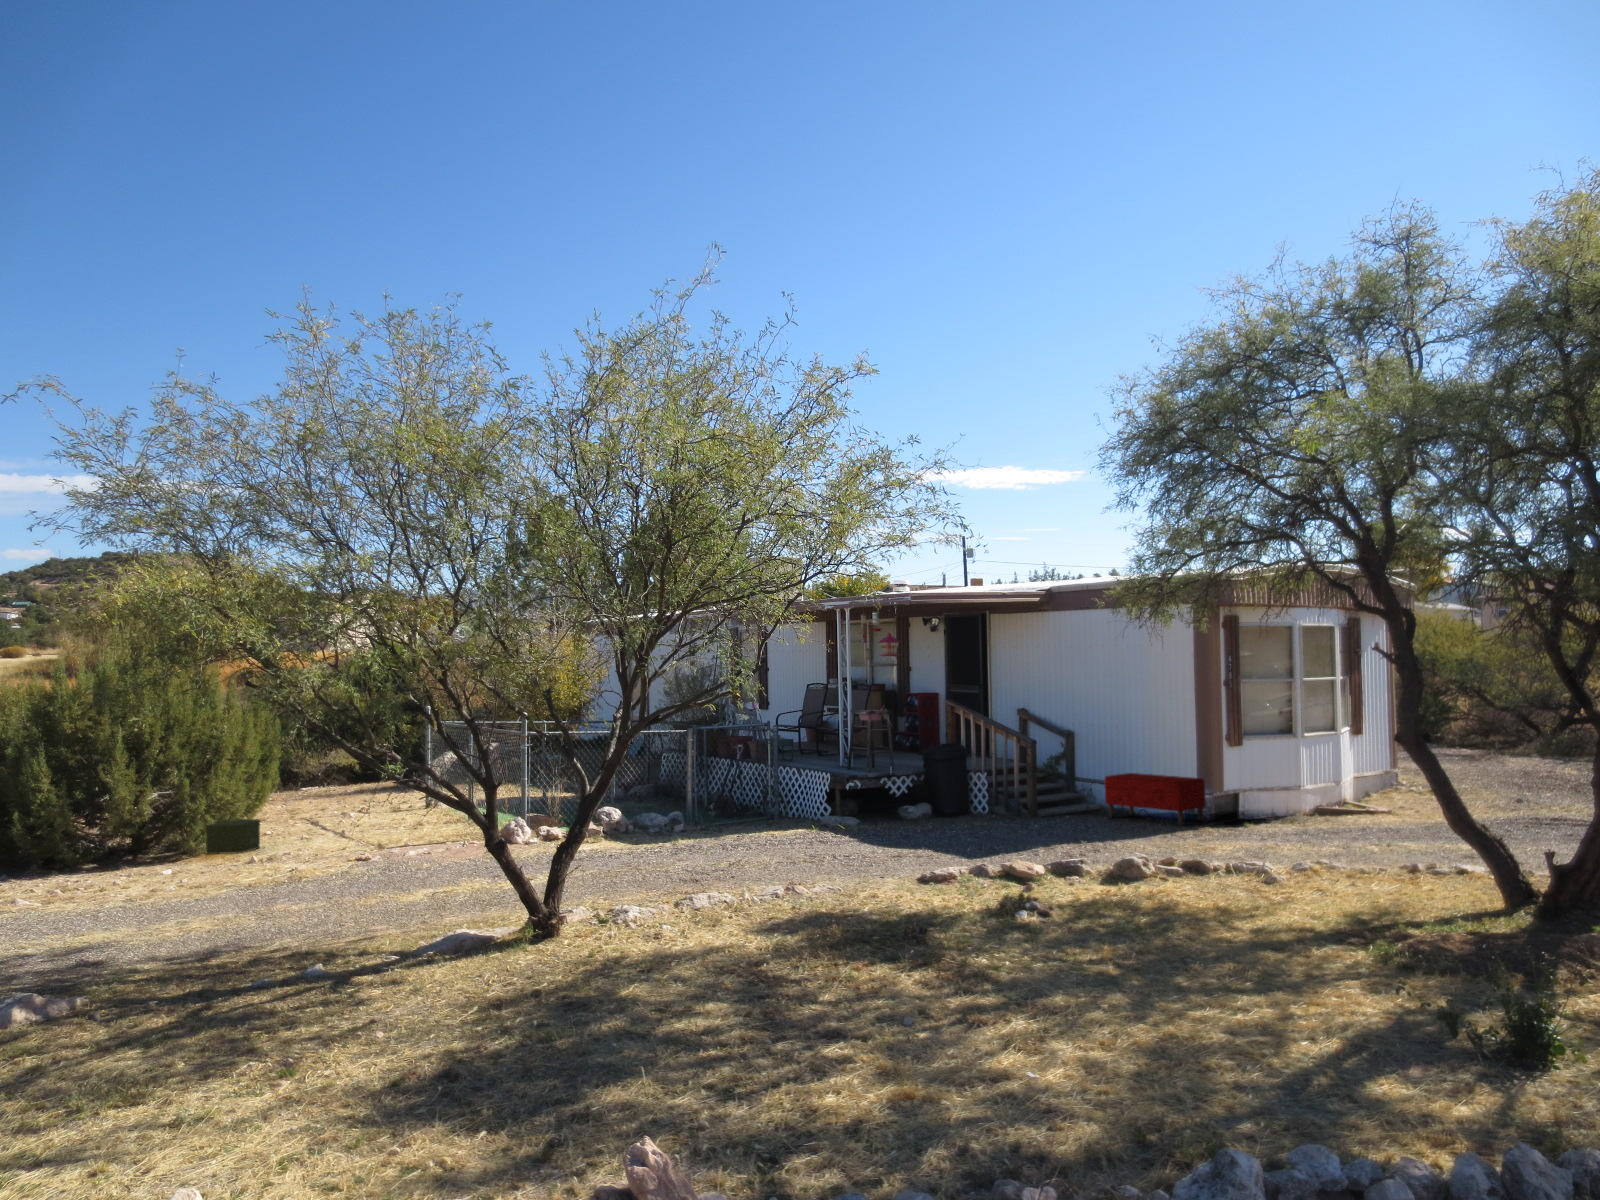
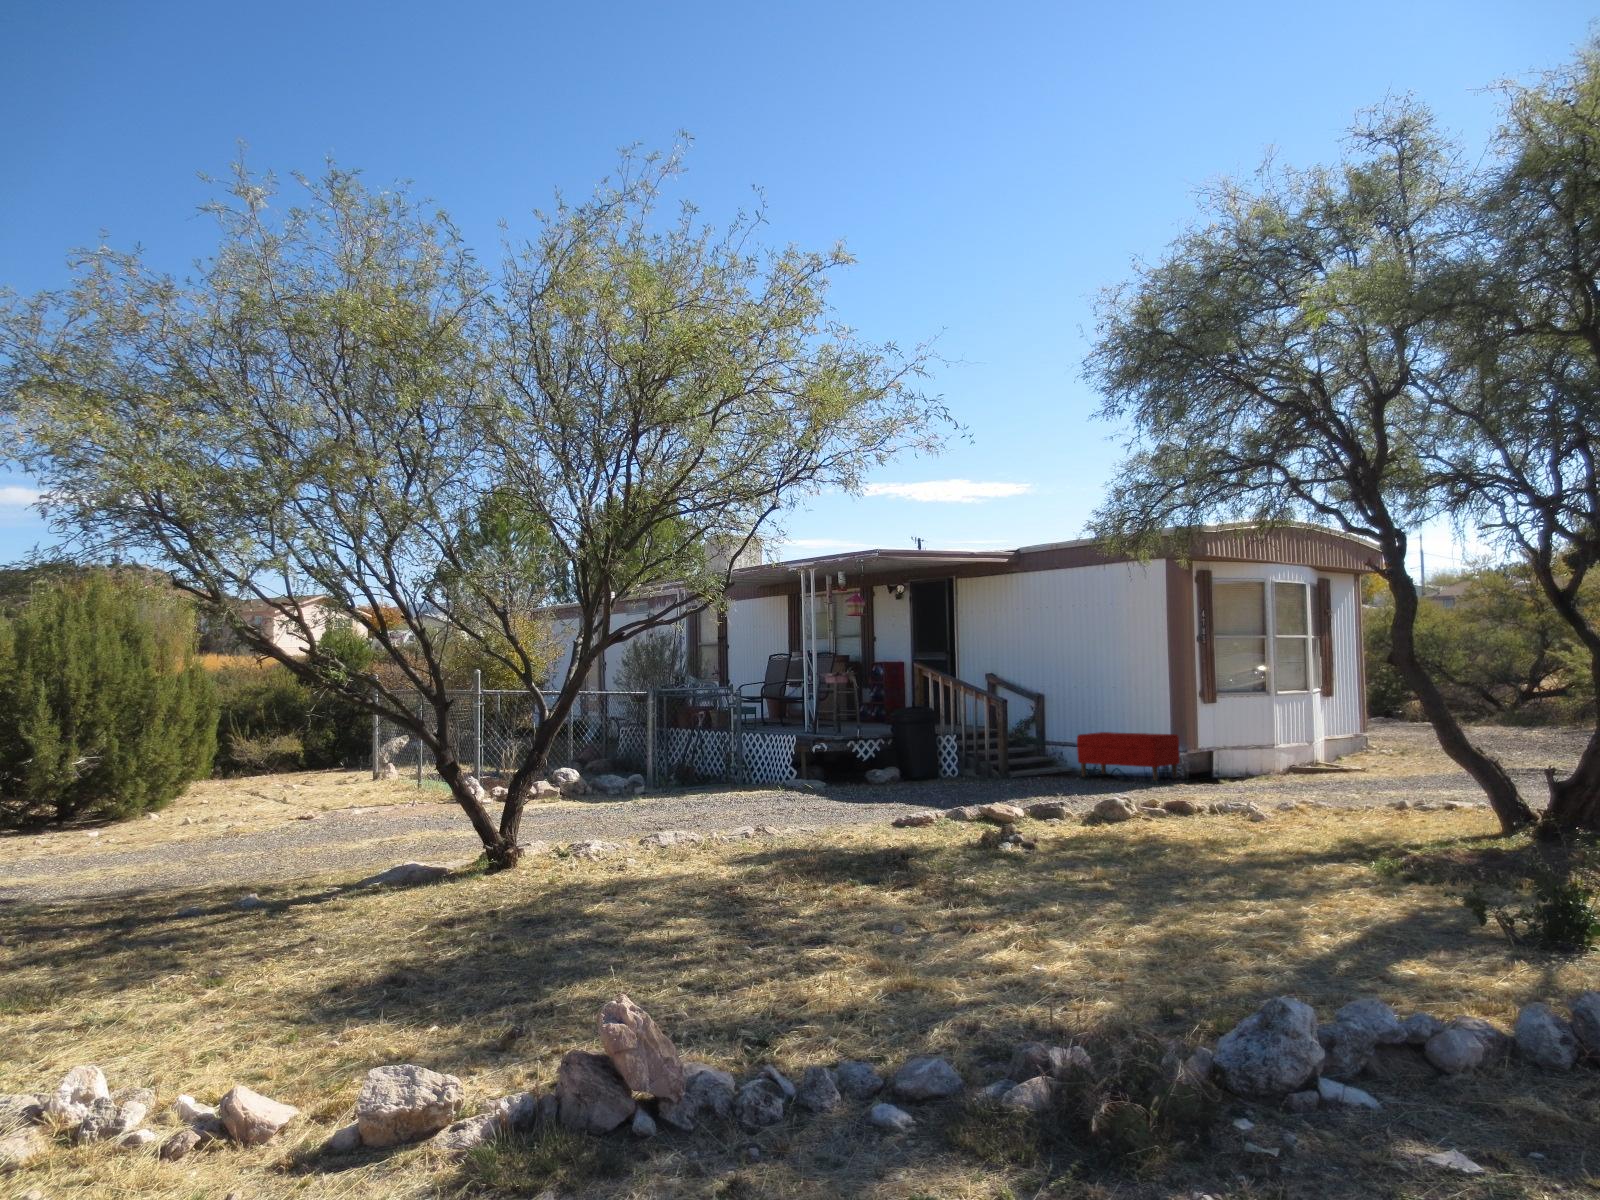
storage box: present [206,819,260,854] -> none [138,783,197,818]

